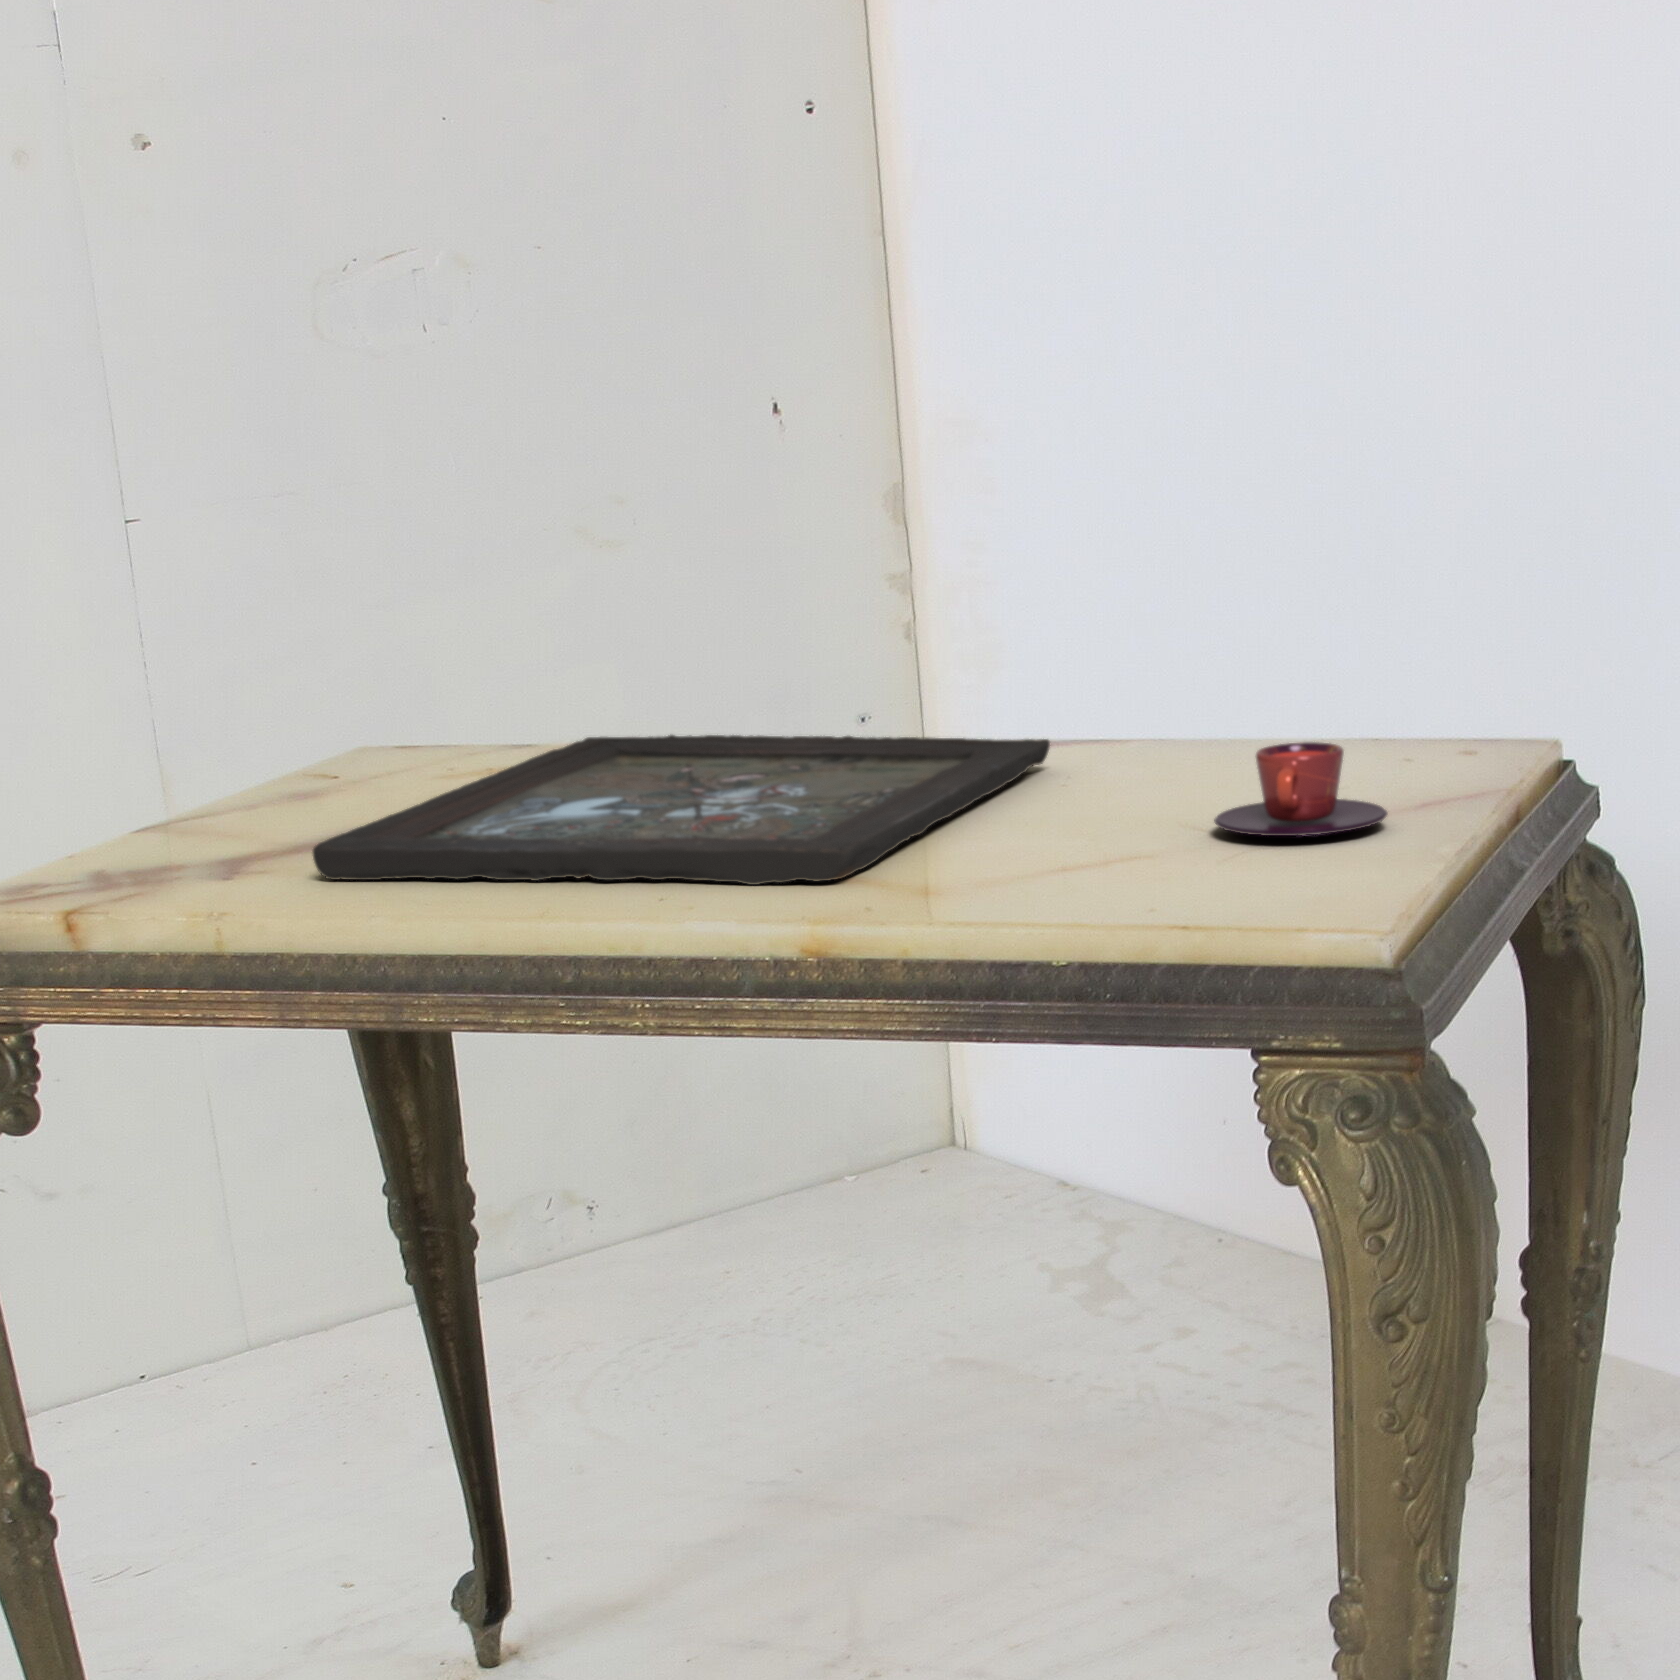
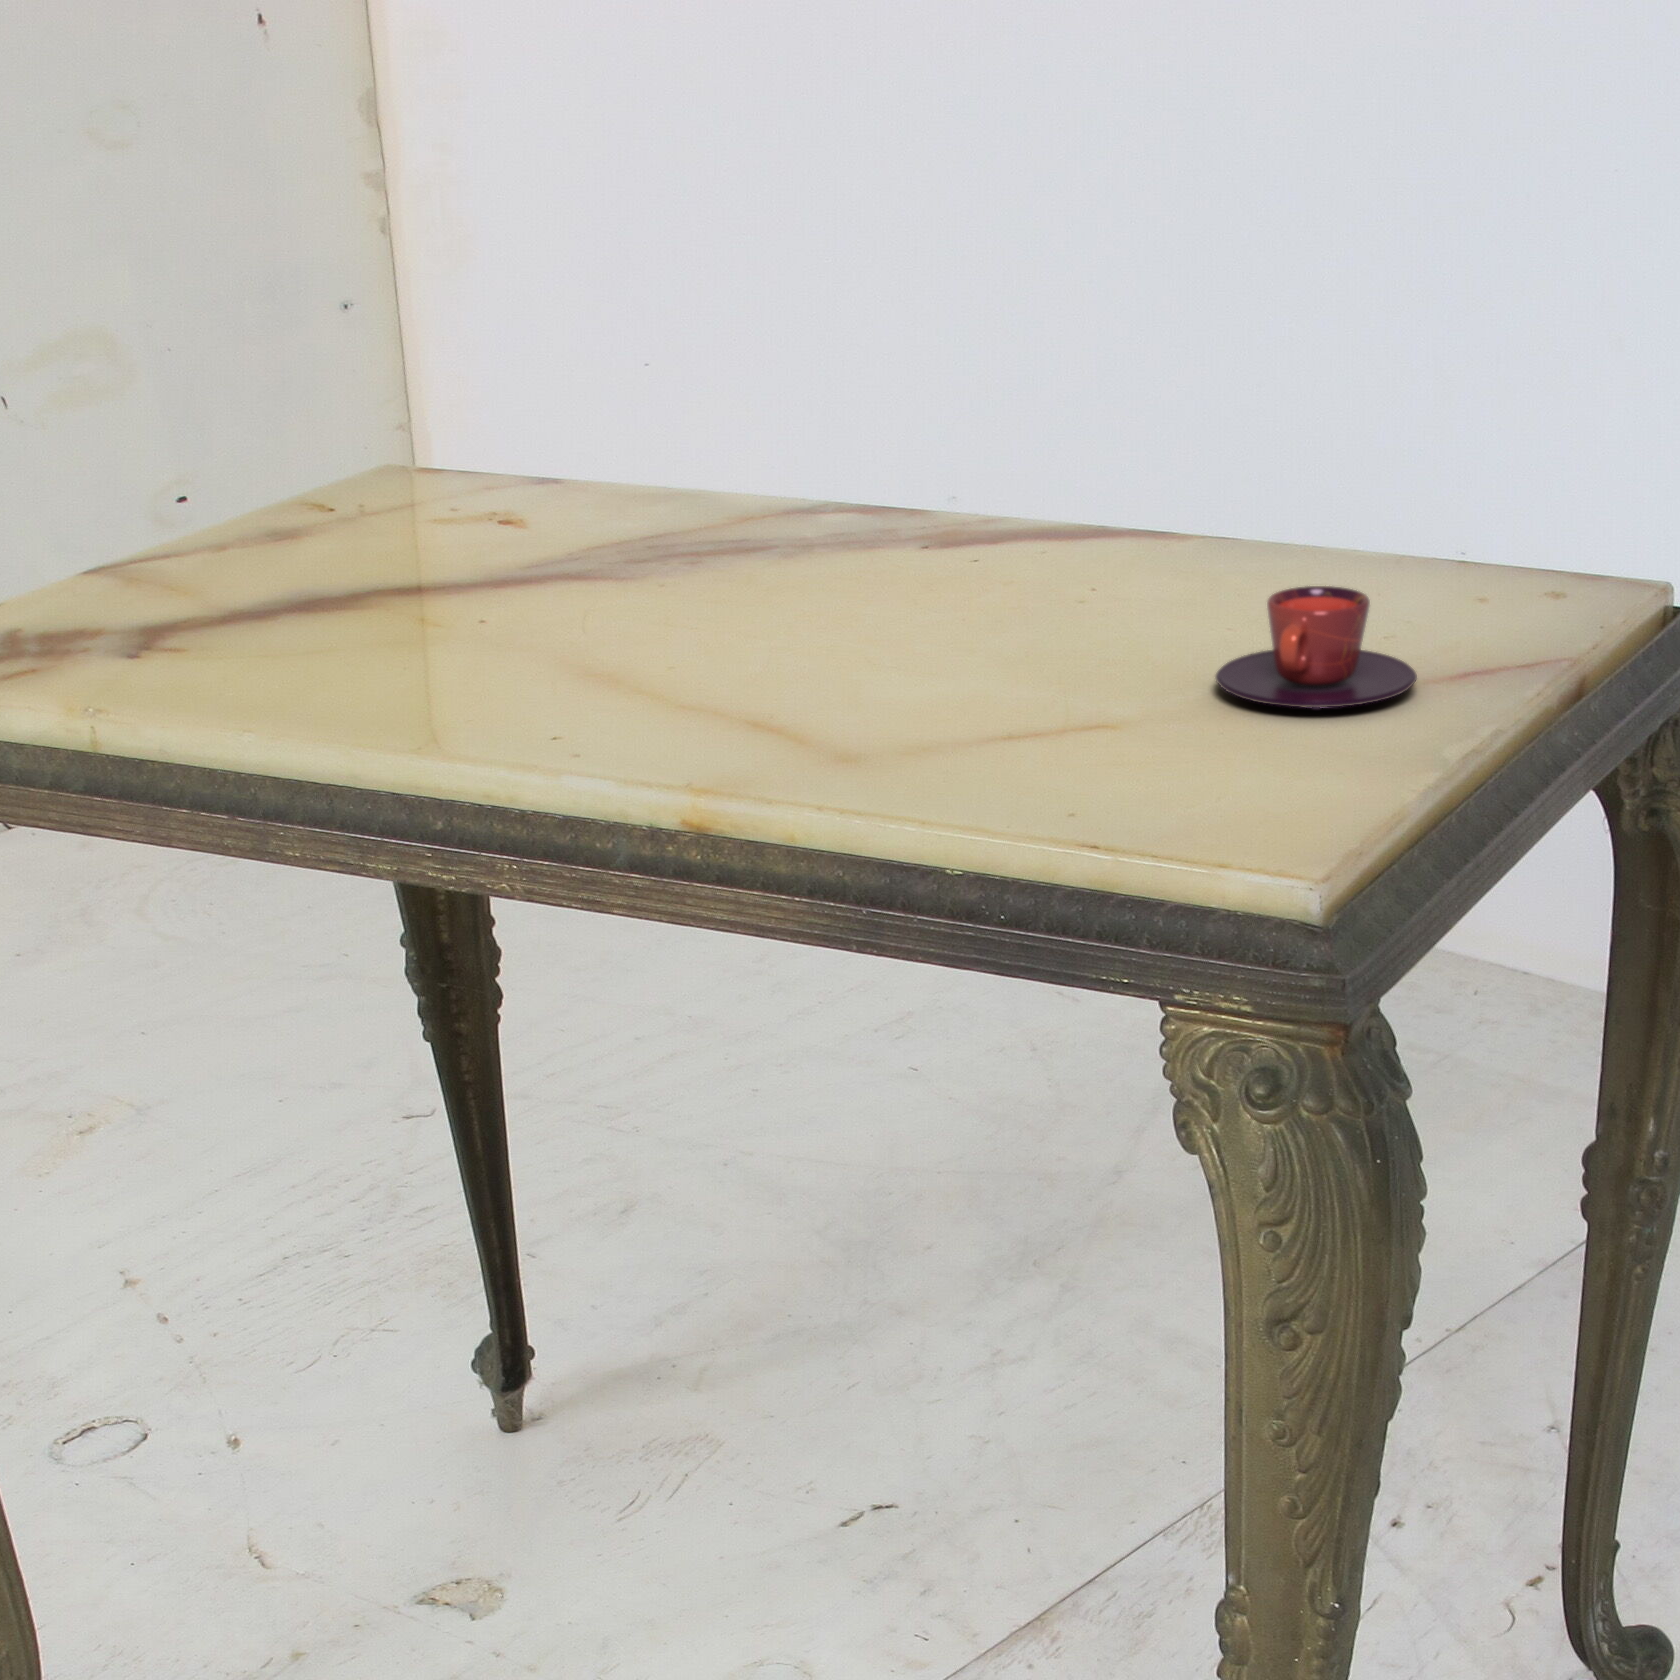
tray: present [313,735,1050,885] -> none [221,473,1099,725]

